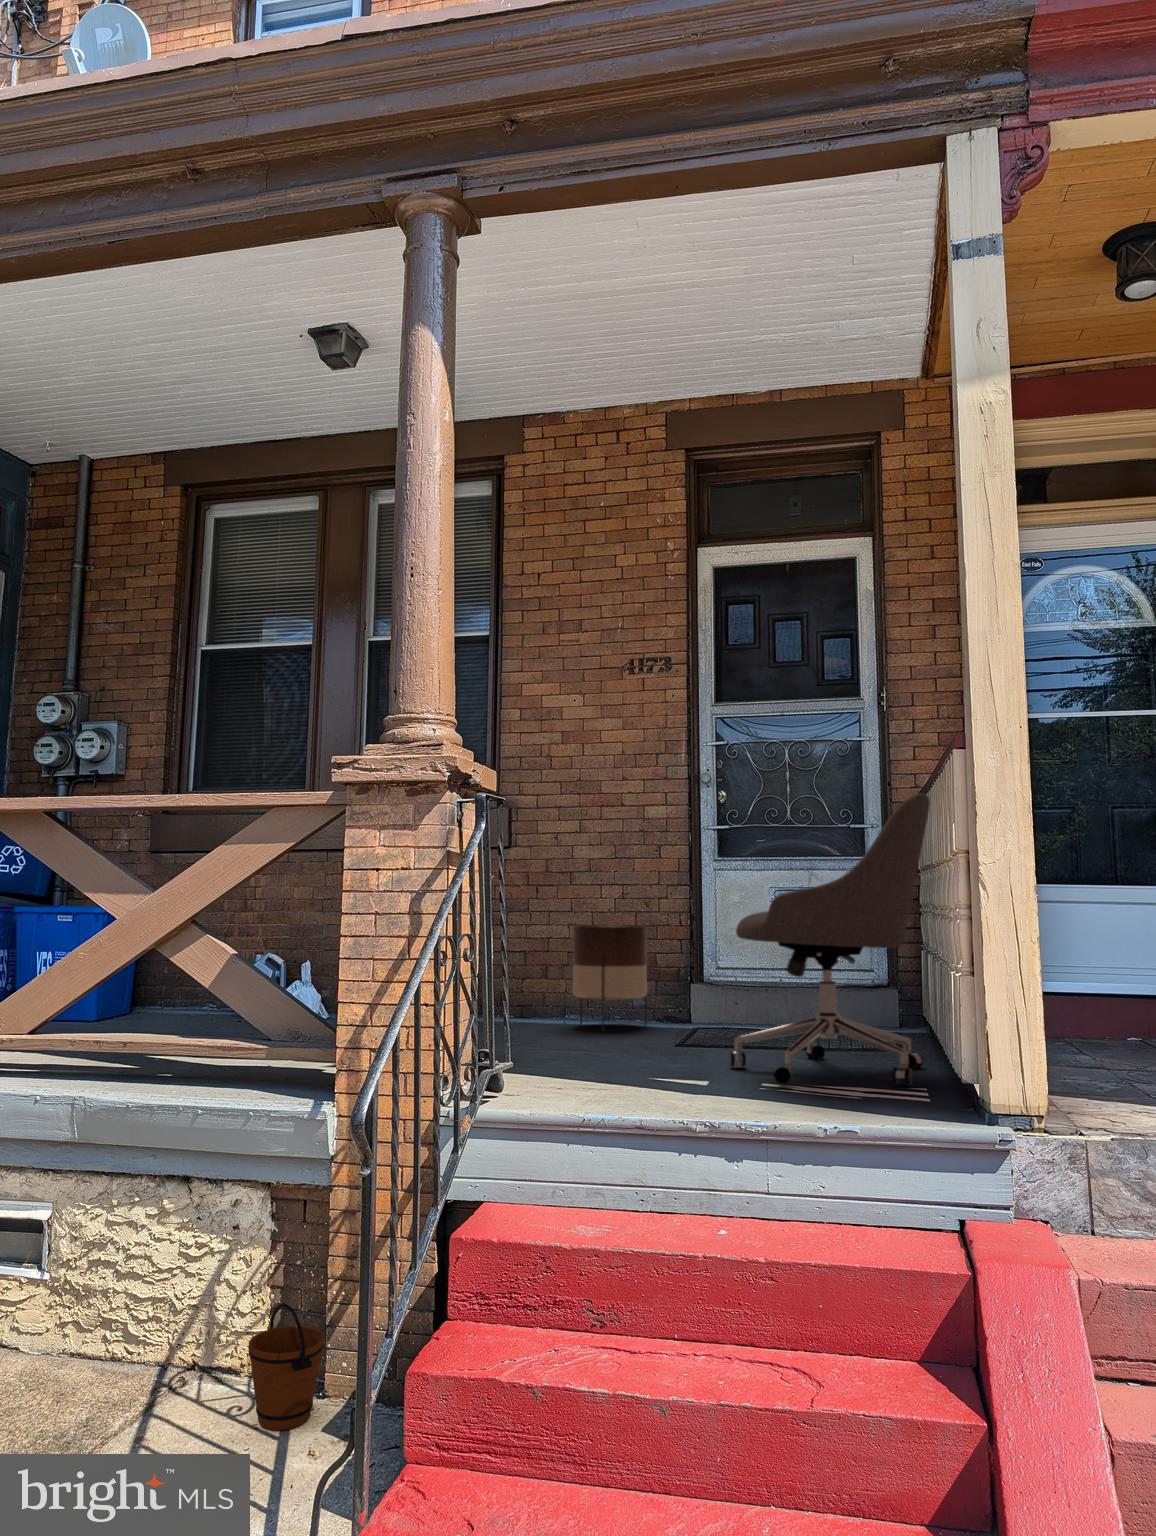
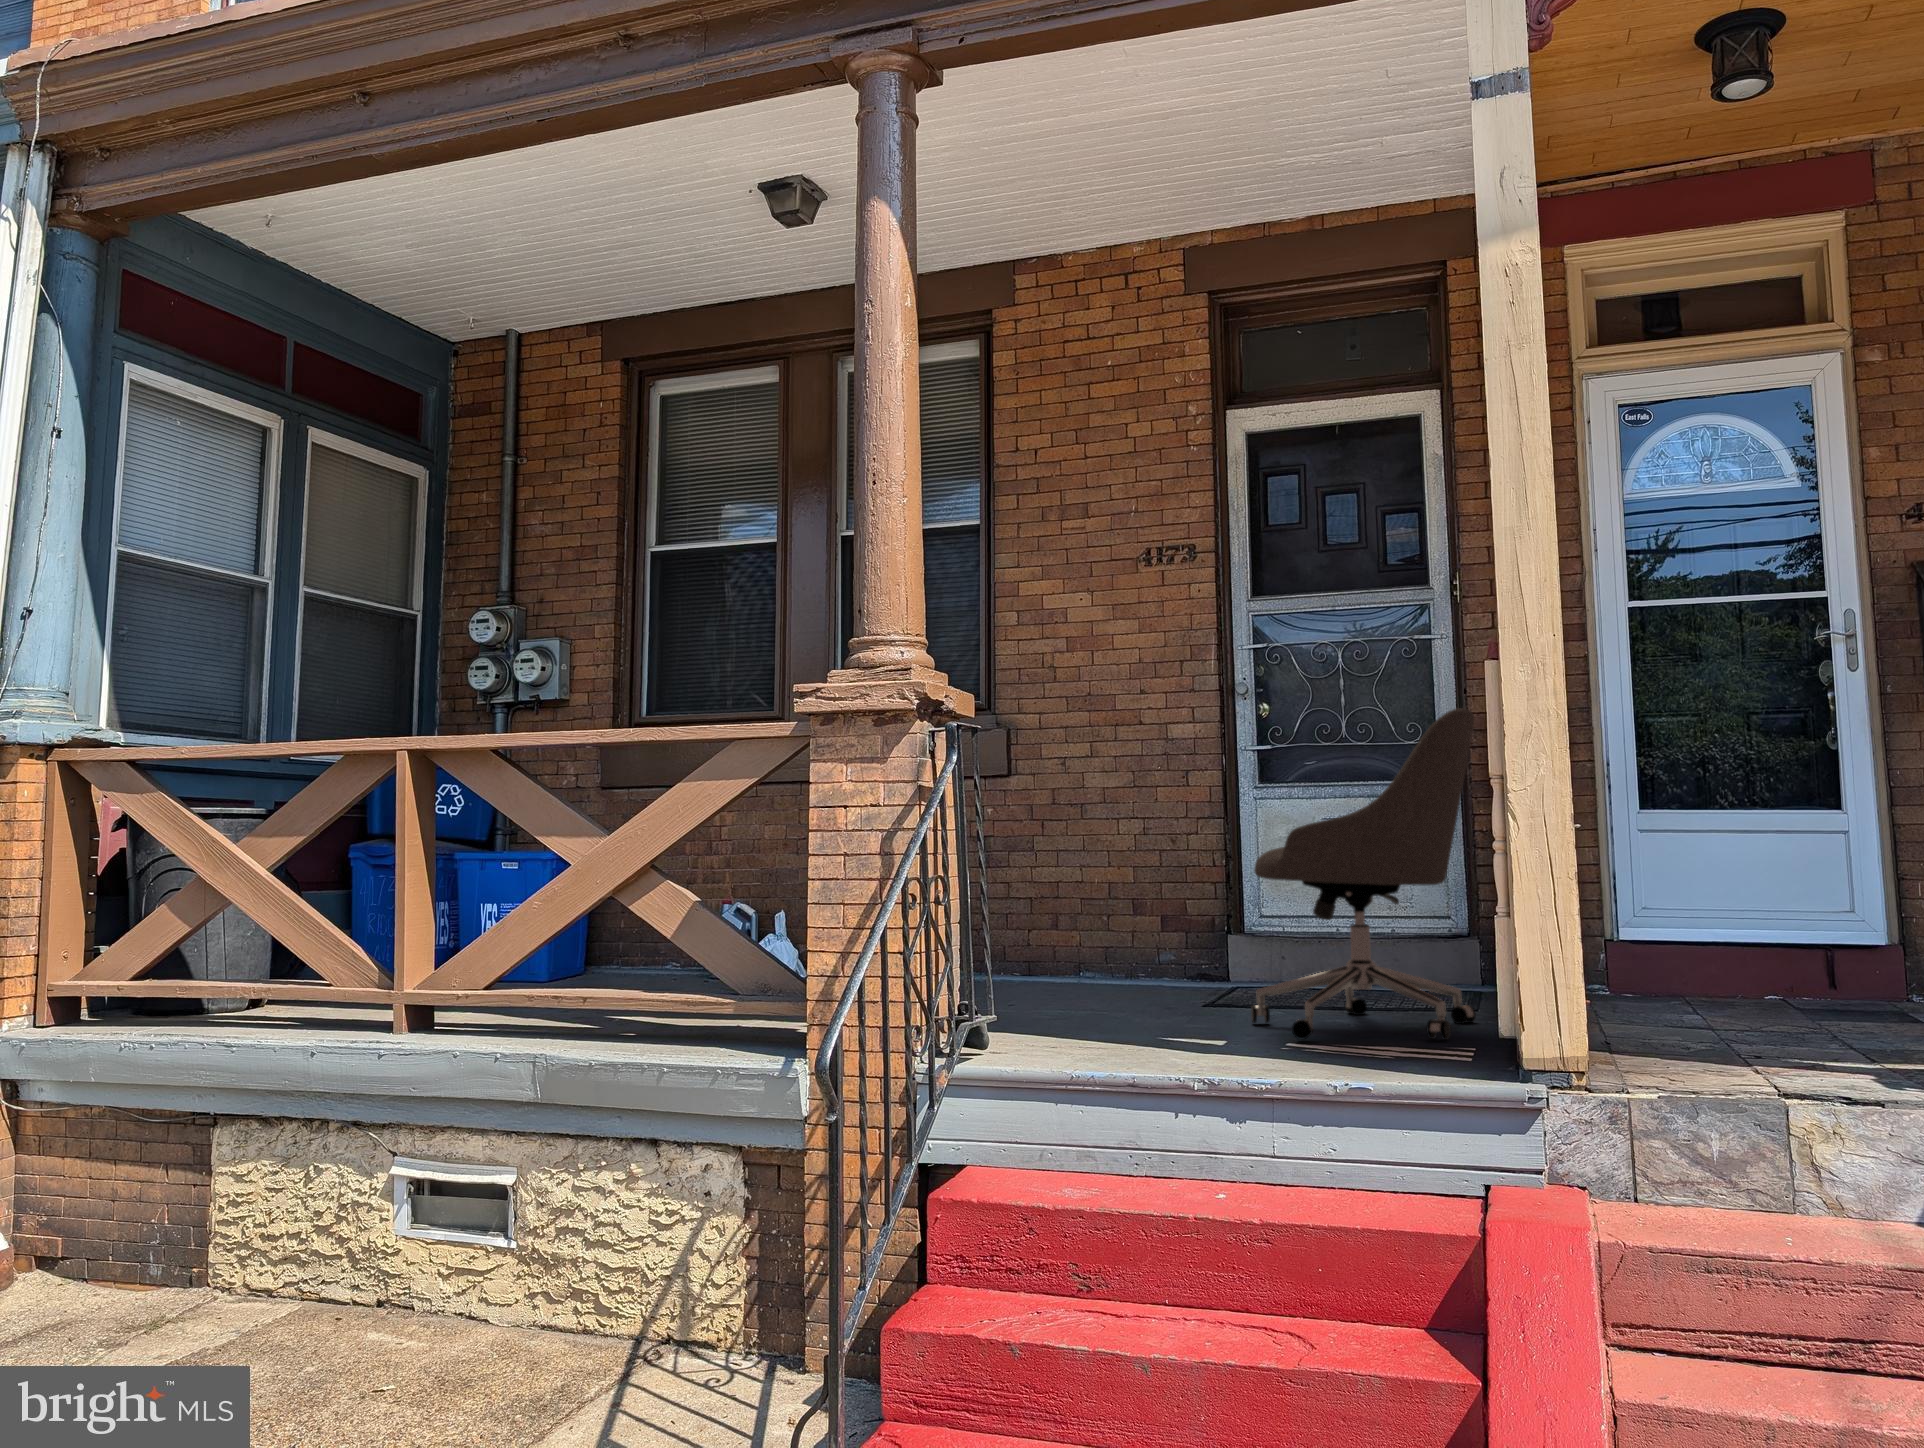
planter: present [573,925,647,1031] -> none [1086,864,1176,988]
bucket: present [248,1303,325,1430] -> none [724,1269,803,1398]

